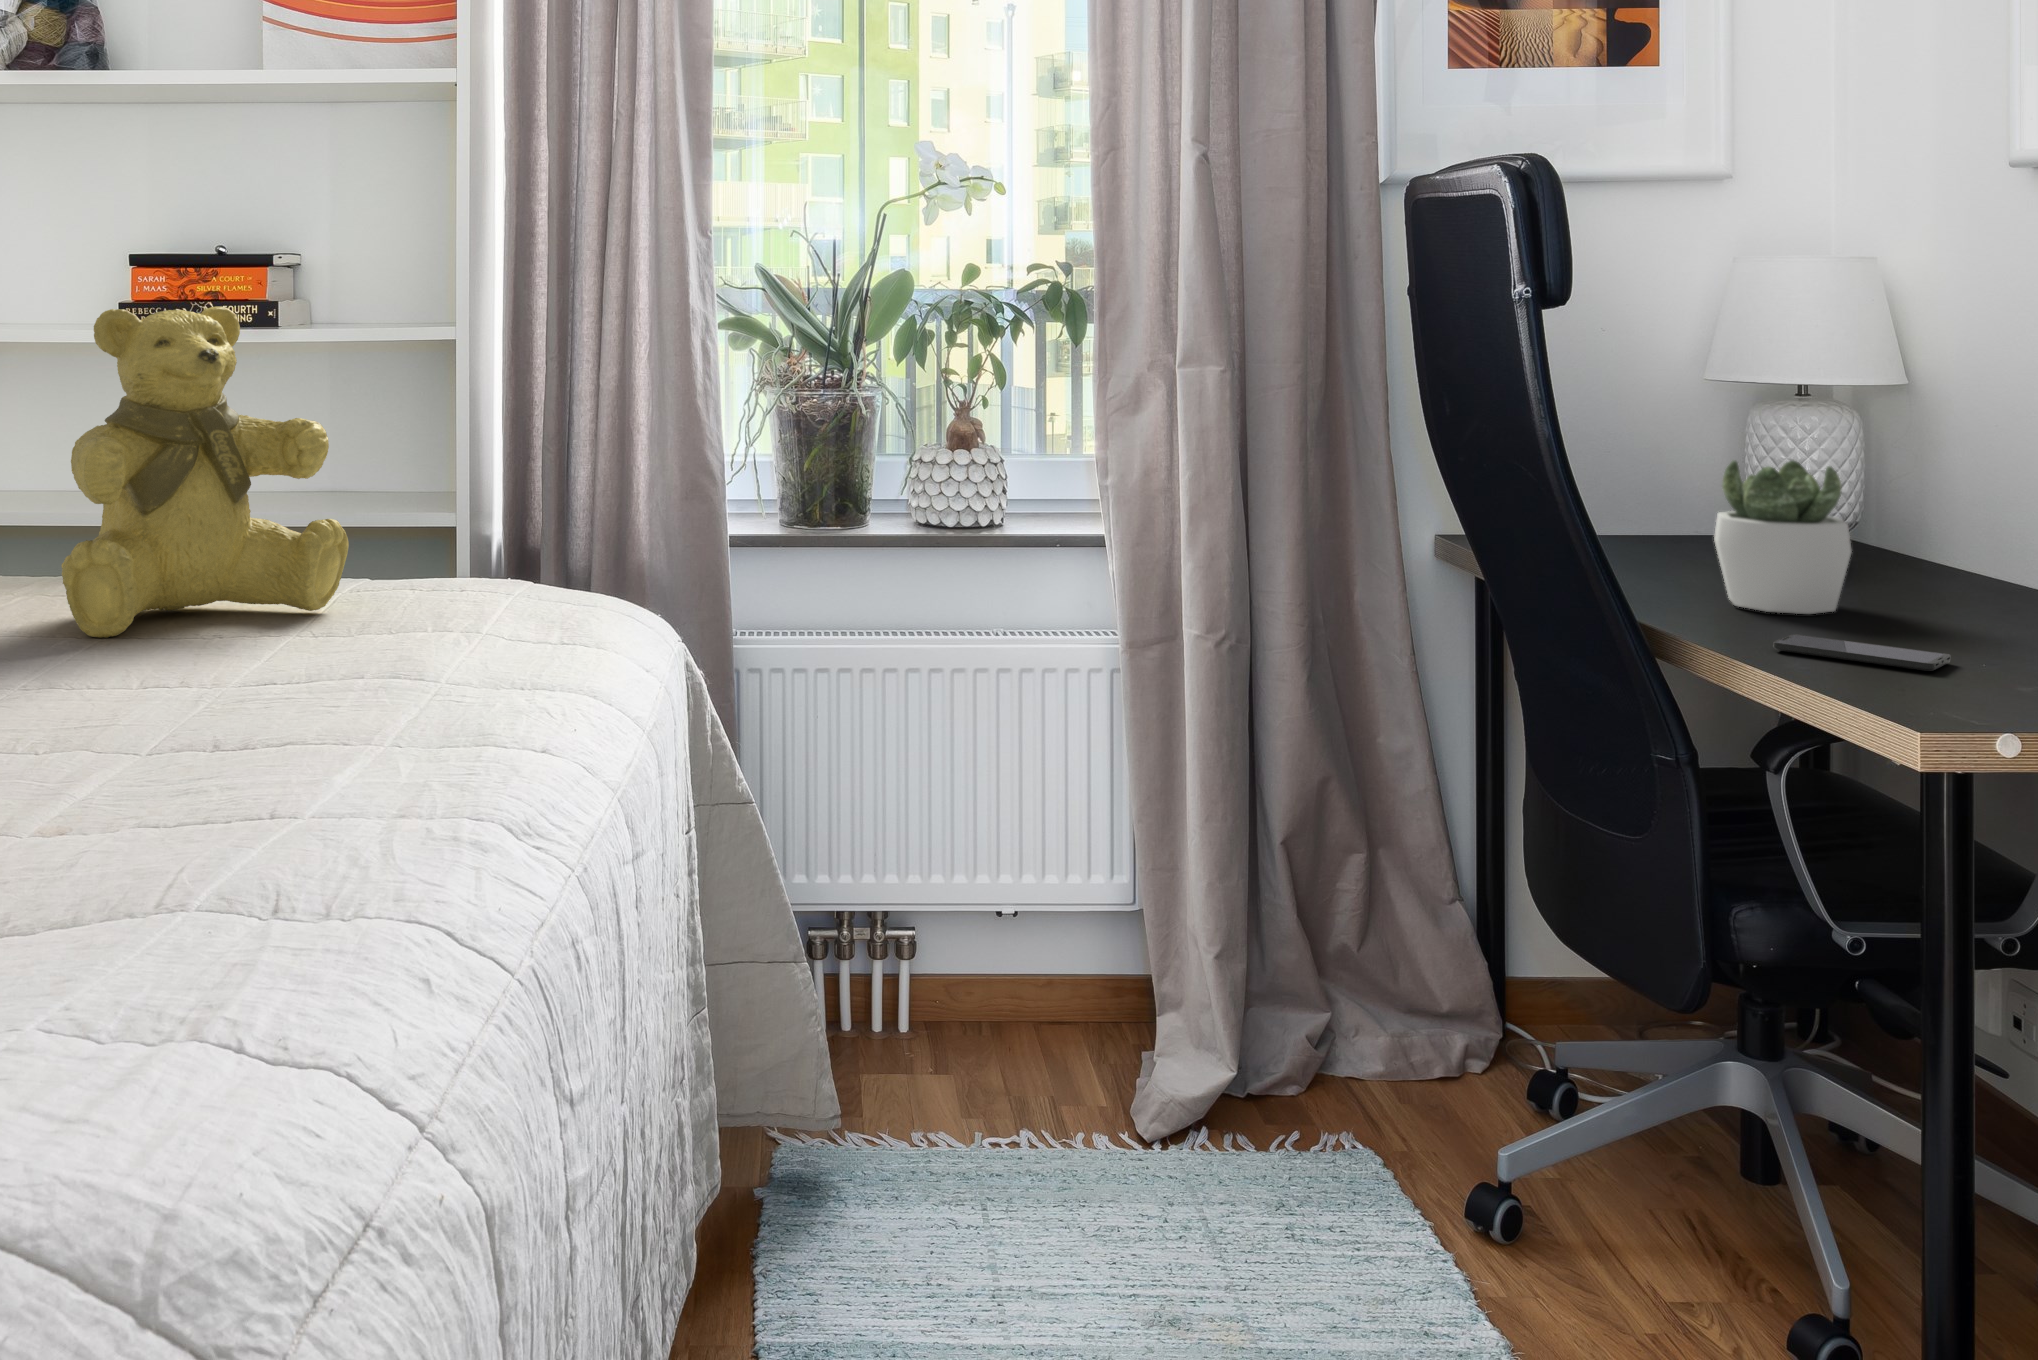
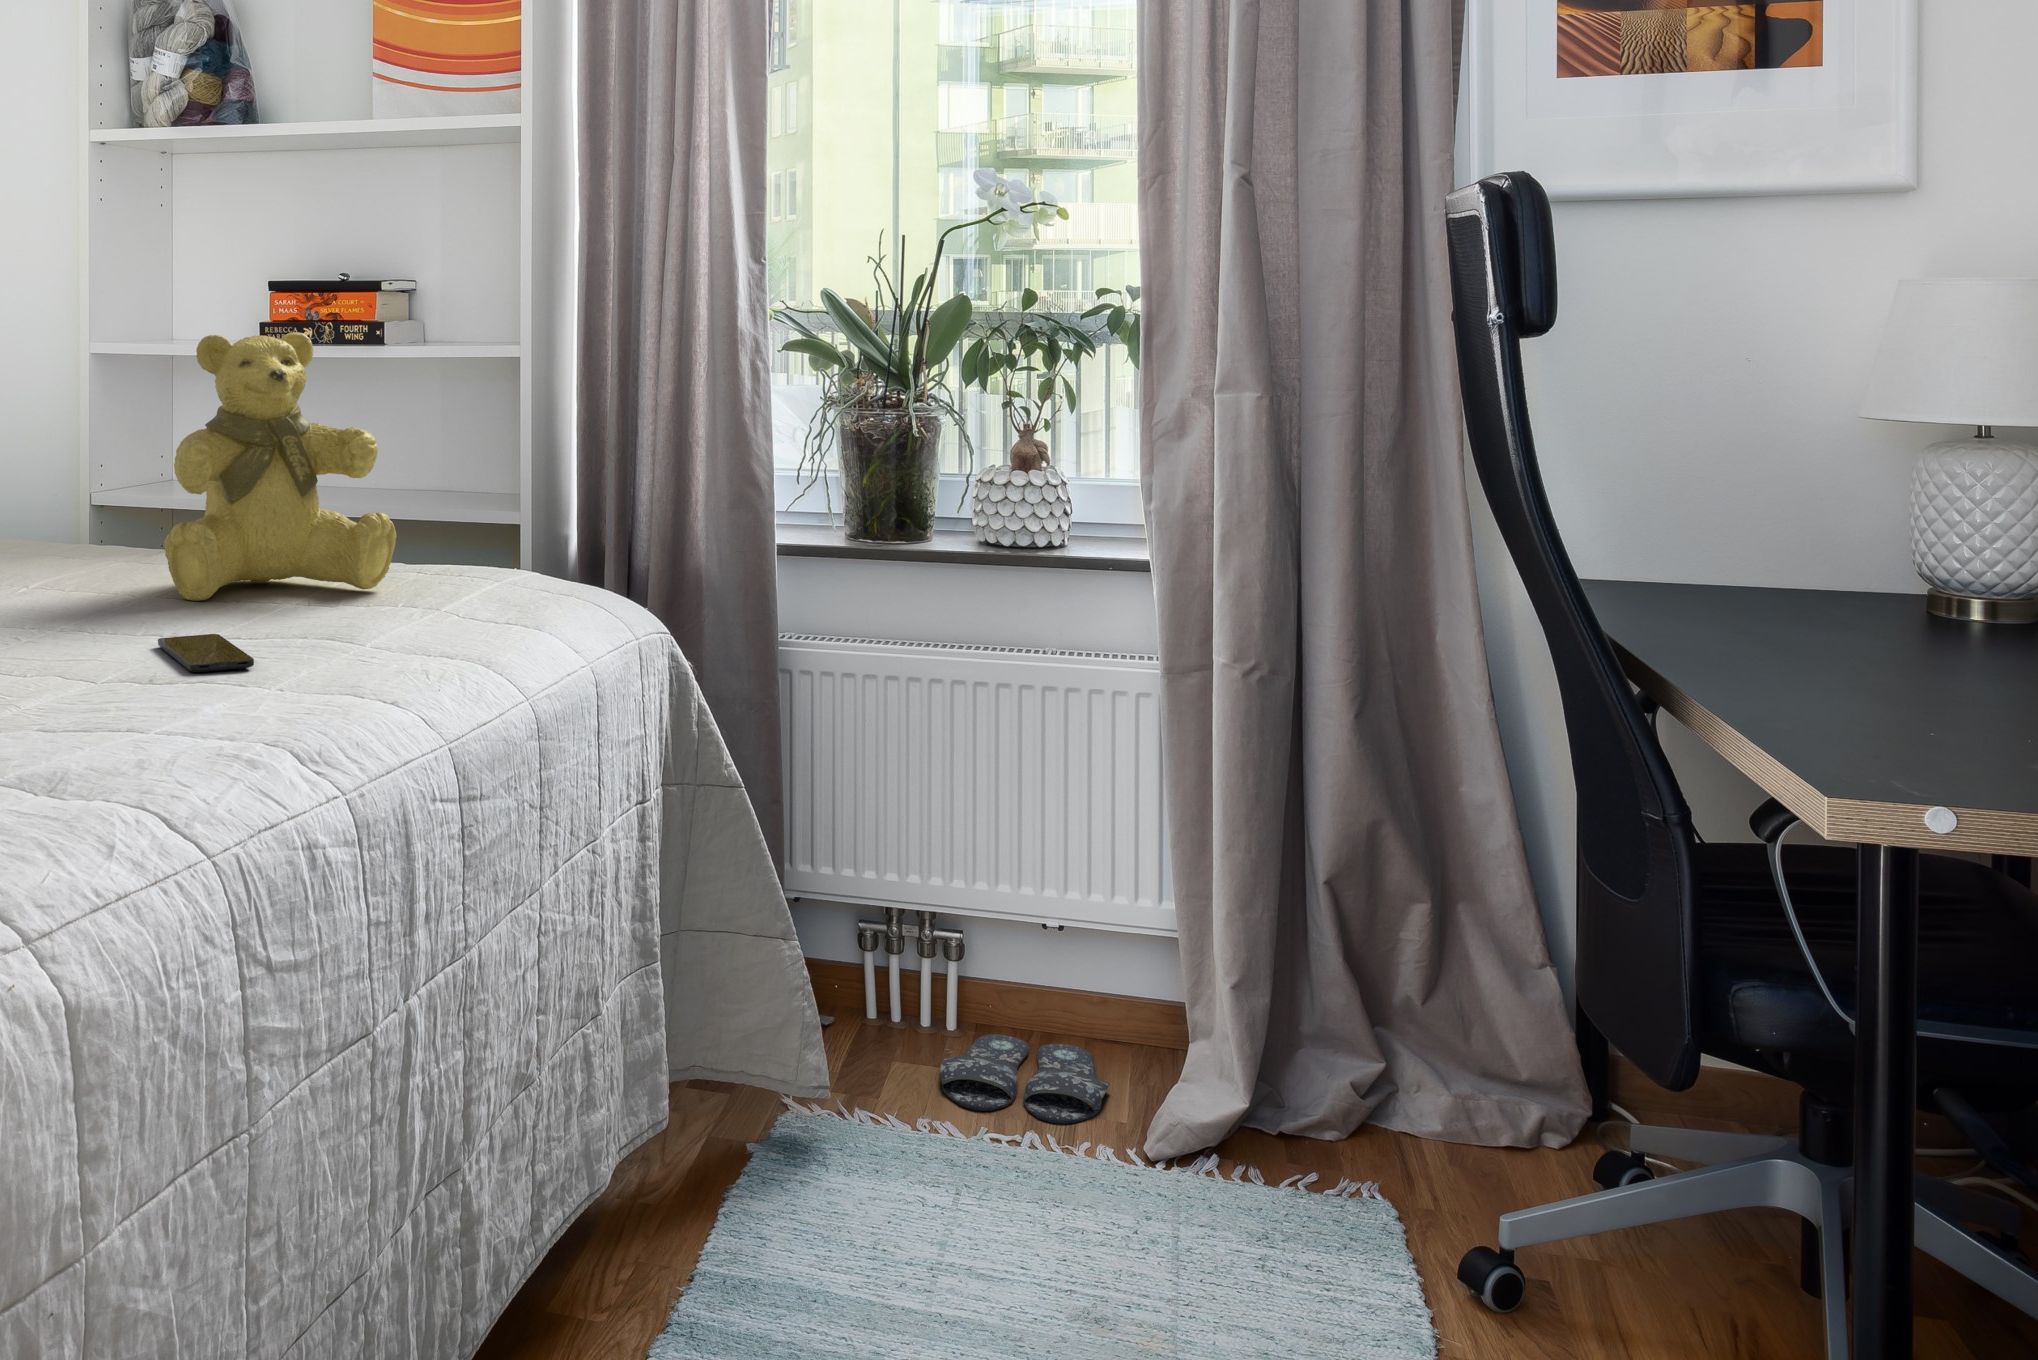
succulent plant: present [1714,461,1851,614] -> none [1786,517,1948,691]
smartphone: present [1773,634,1951,671] -> present [158,634,254,672]
slippers: none [910,1028,1077,1115] -> present [940,1034,1110,1124]

